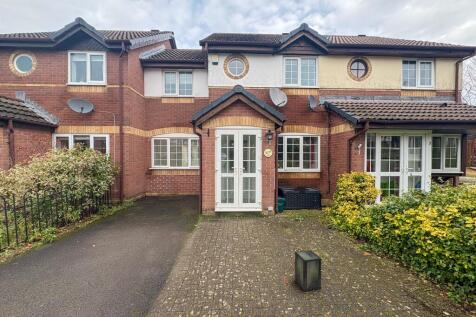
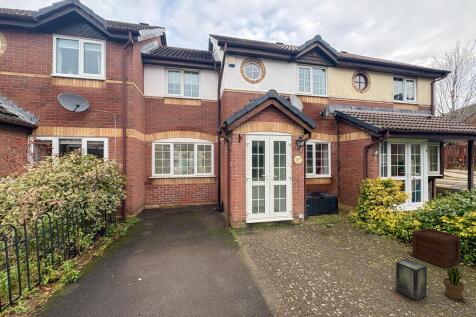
wooden crate: none [352,225,401,267] -> present [412,228,460,268]
potted plant: none [340,262,362,296] -> present [443,267,466,300]

